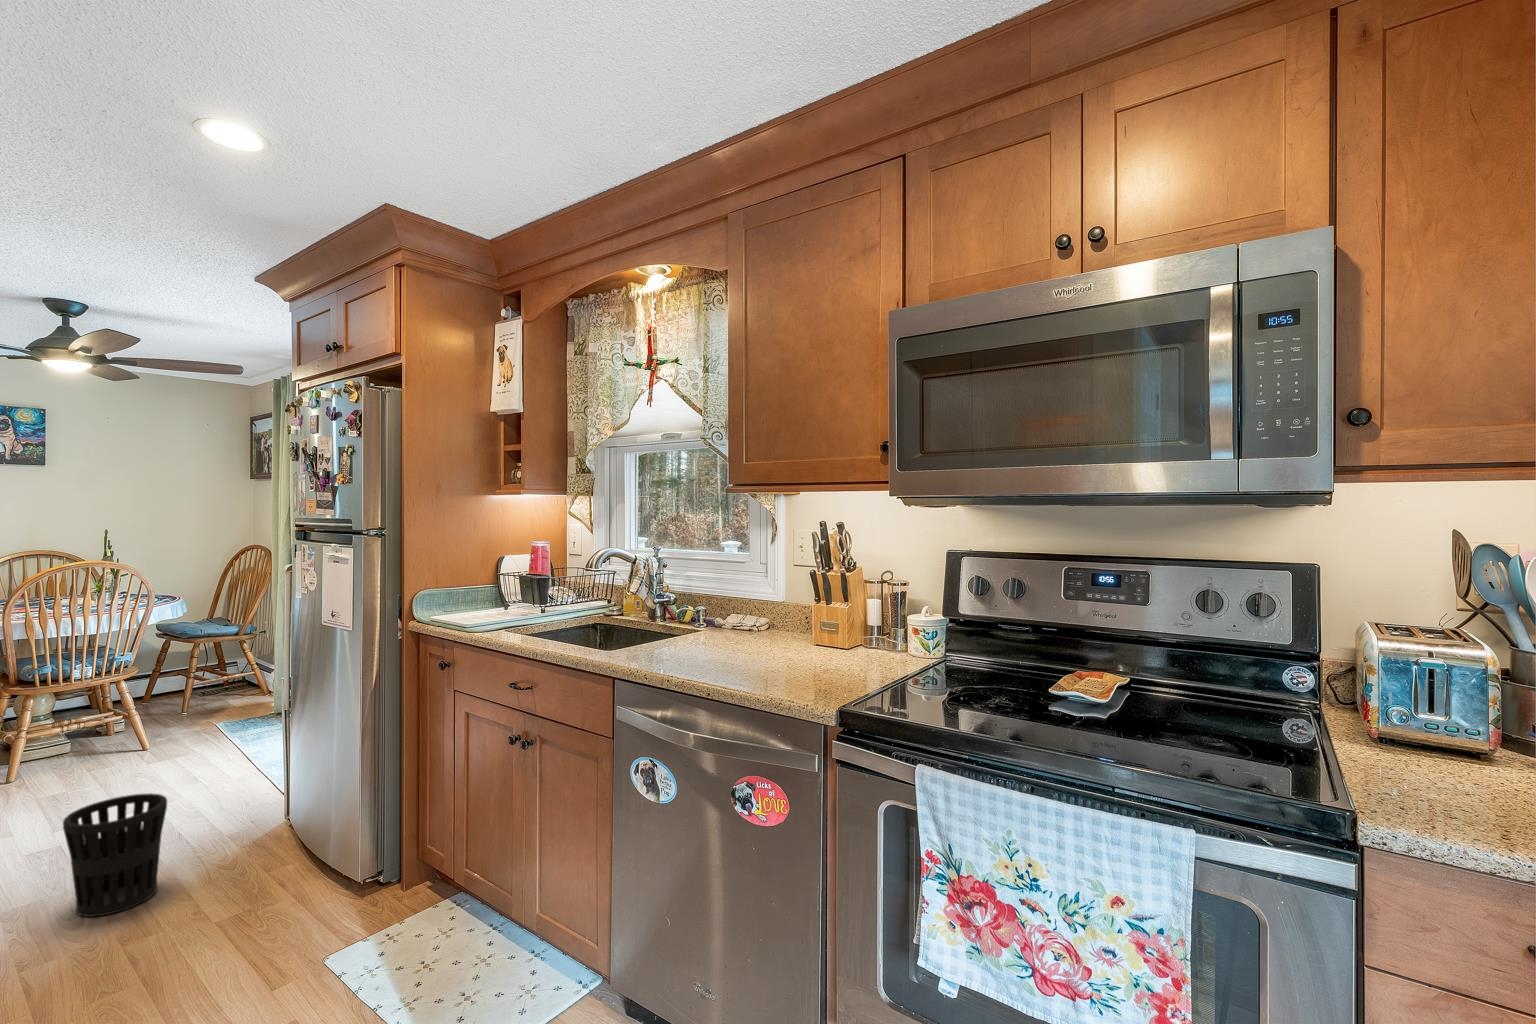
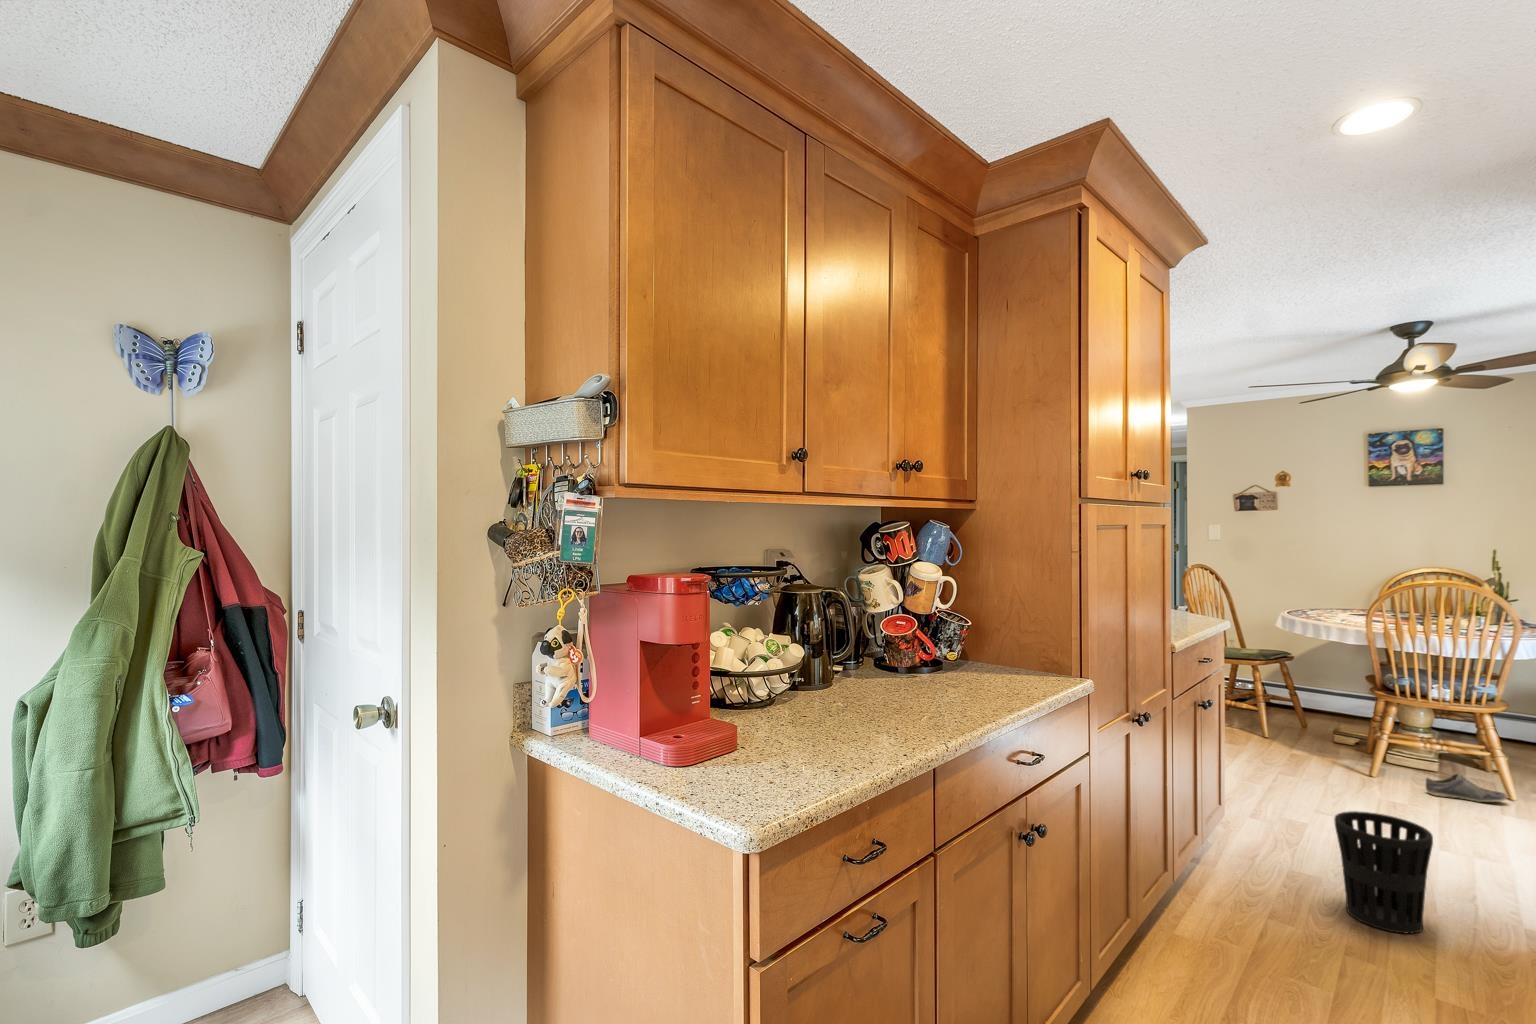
shoe: none [72,744,147,773] -> present [1426,774,1507,802]

